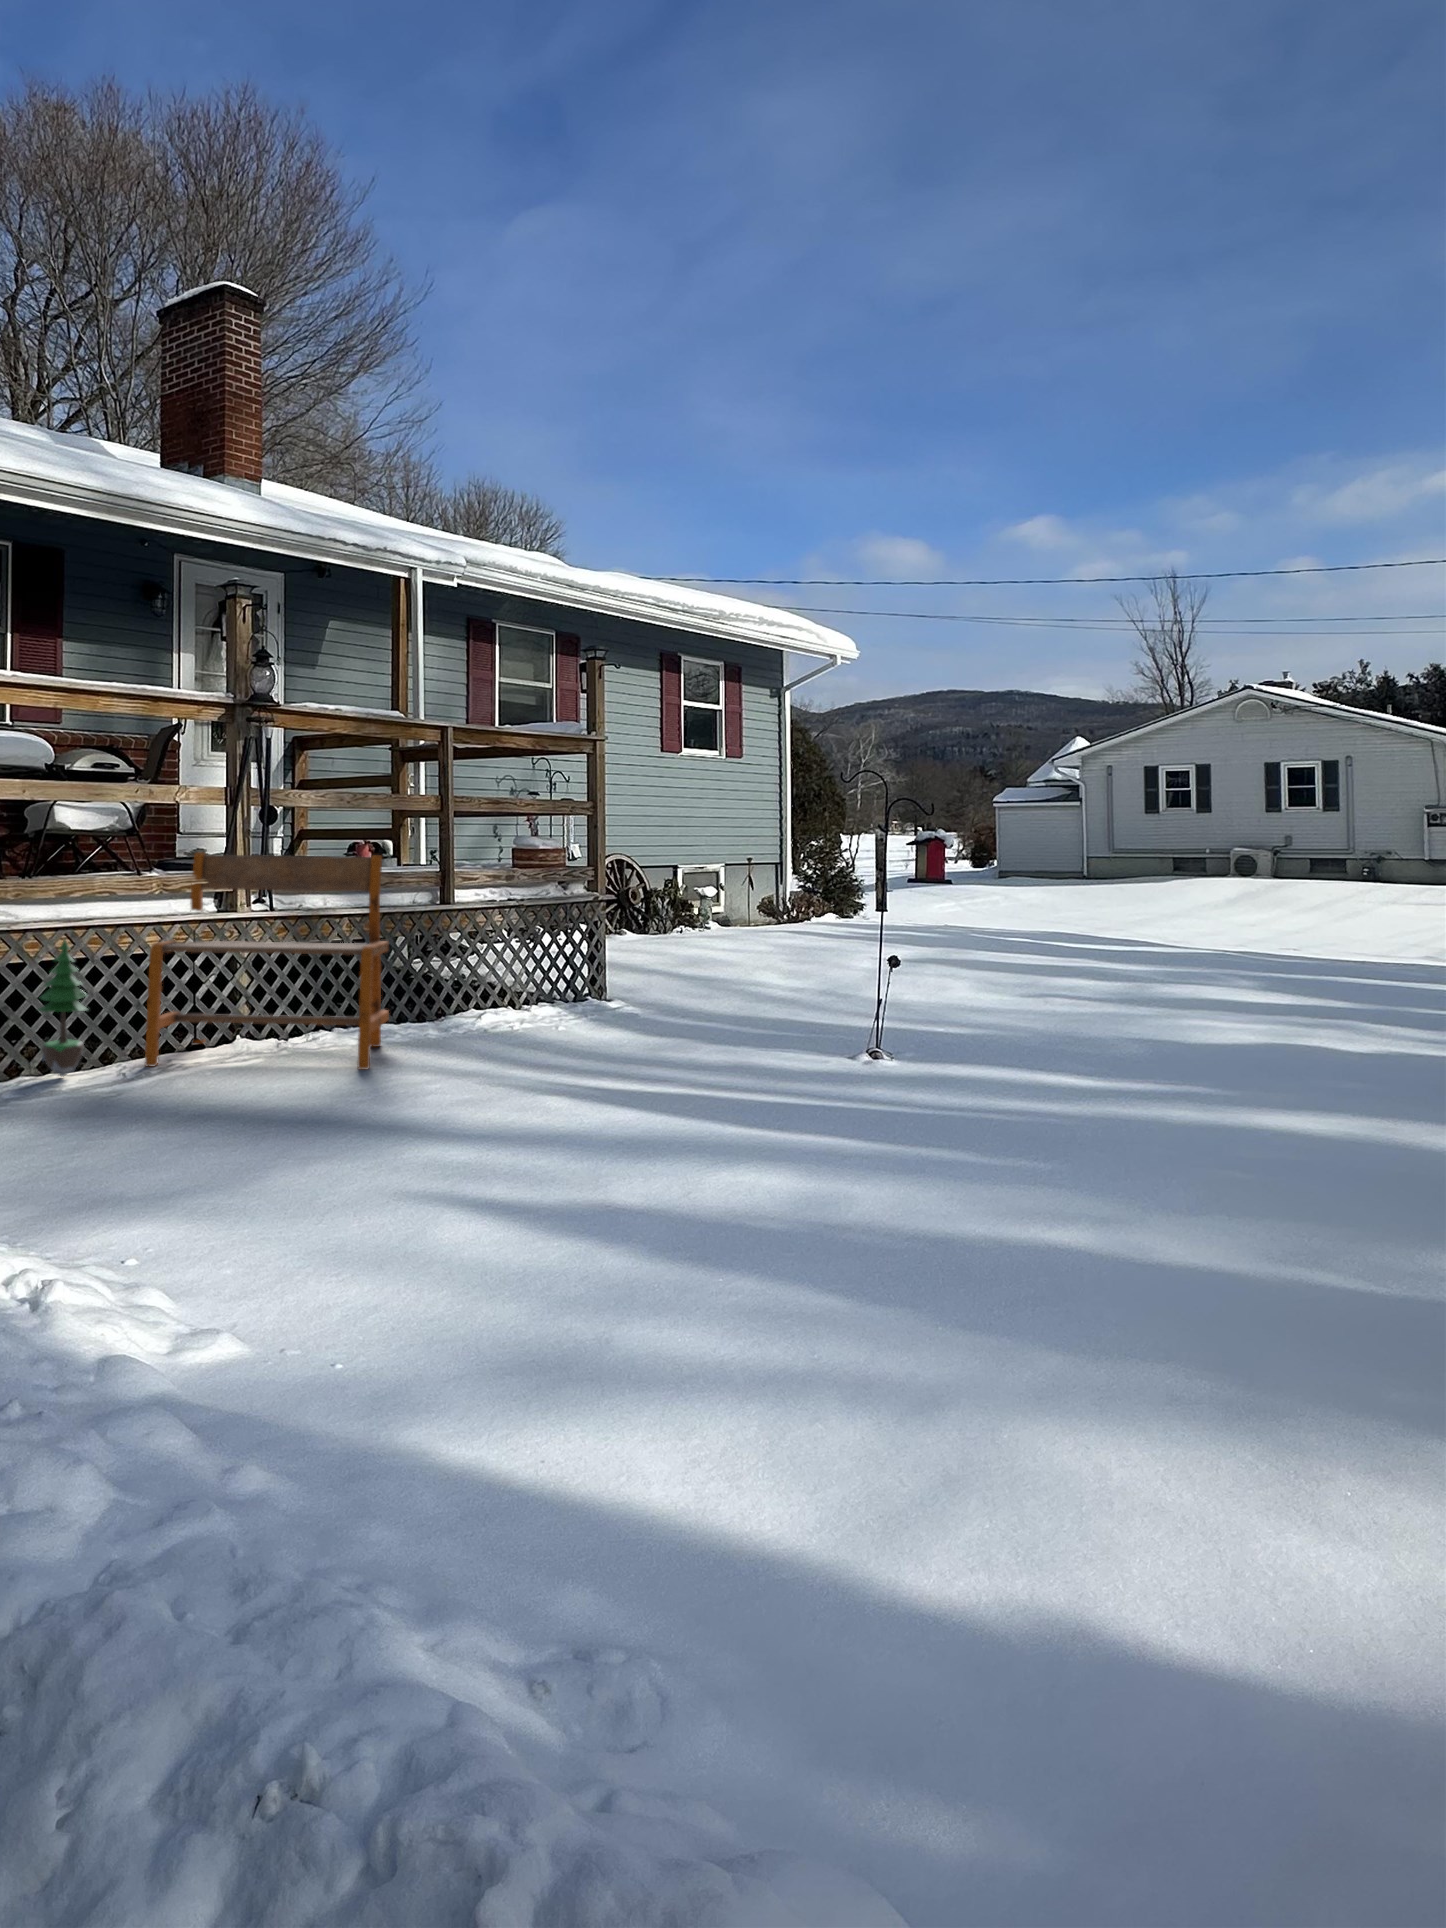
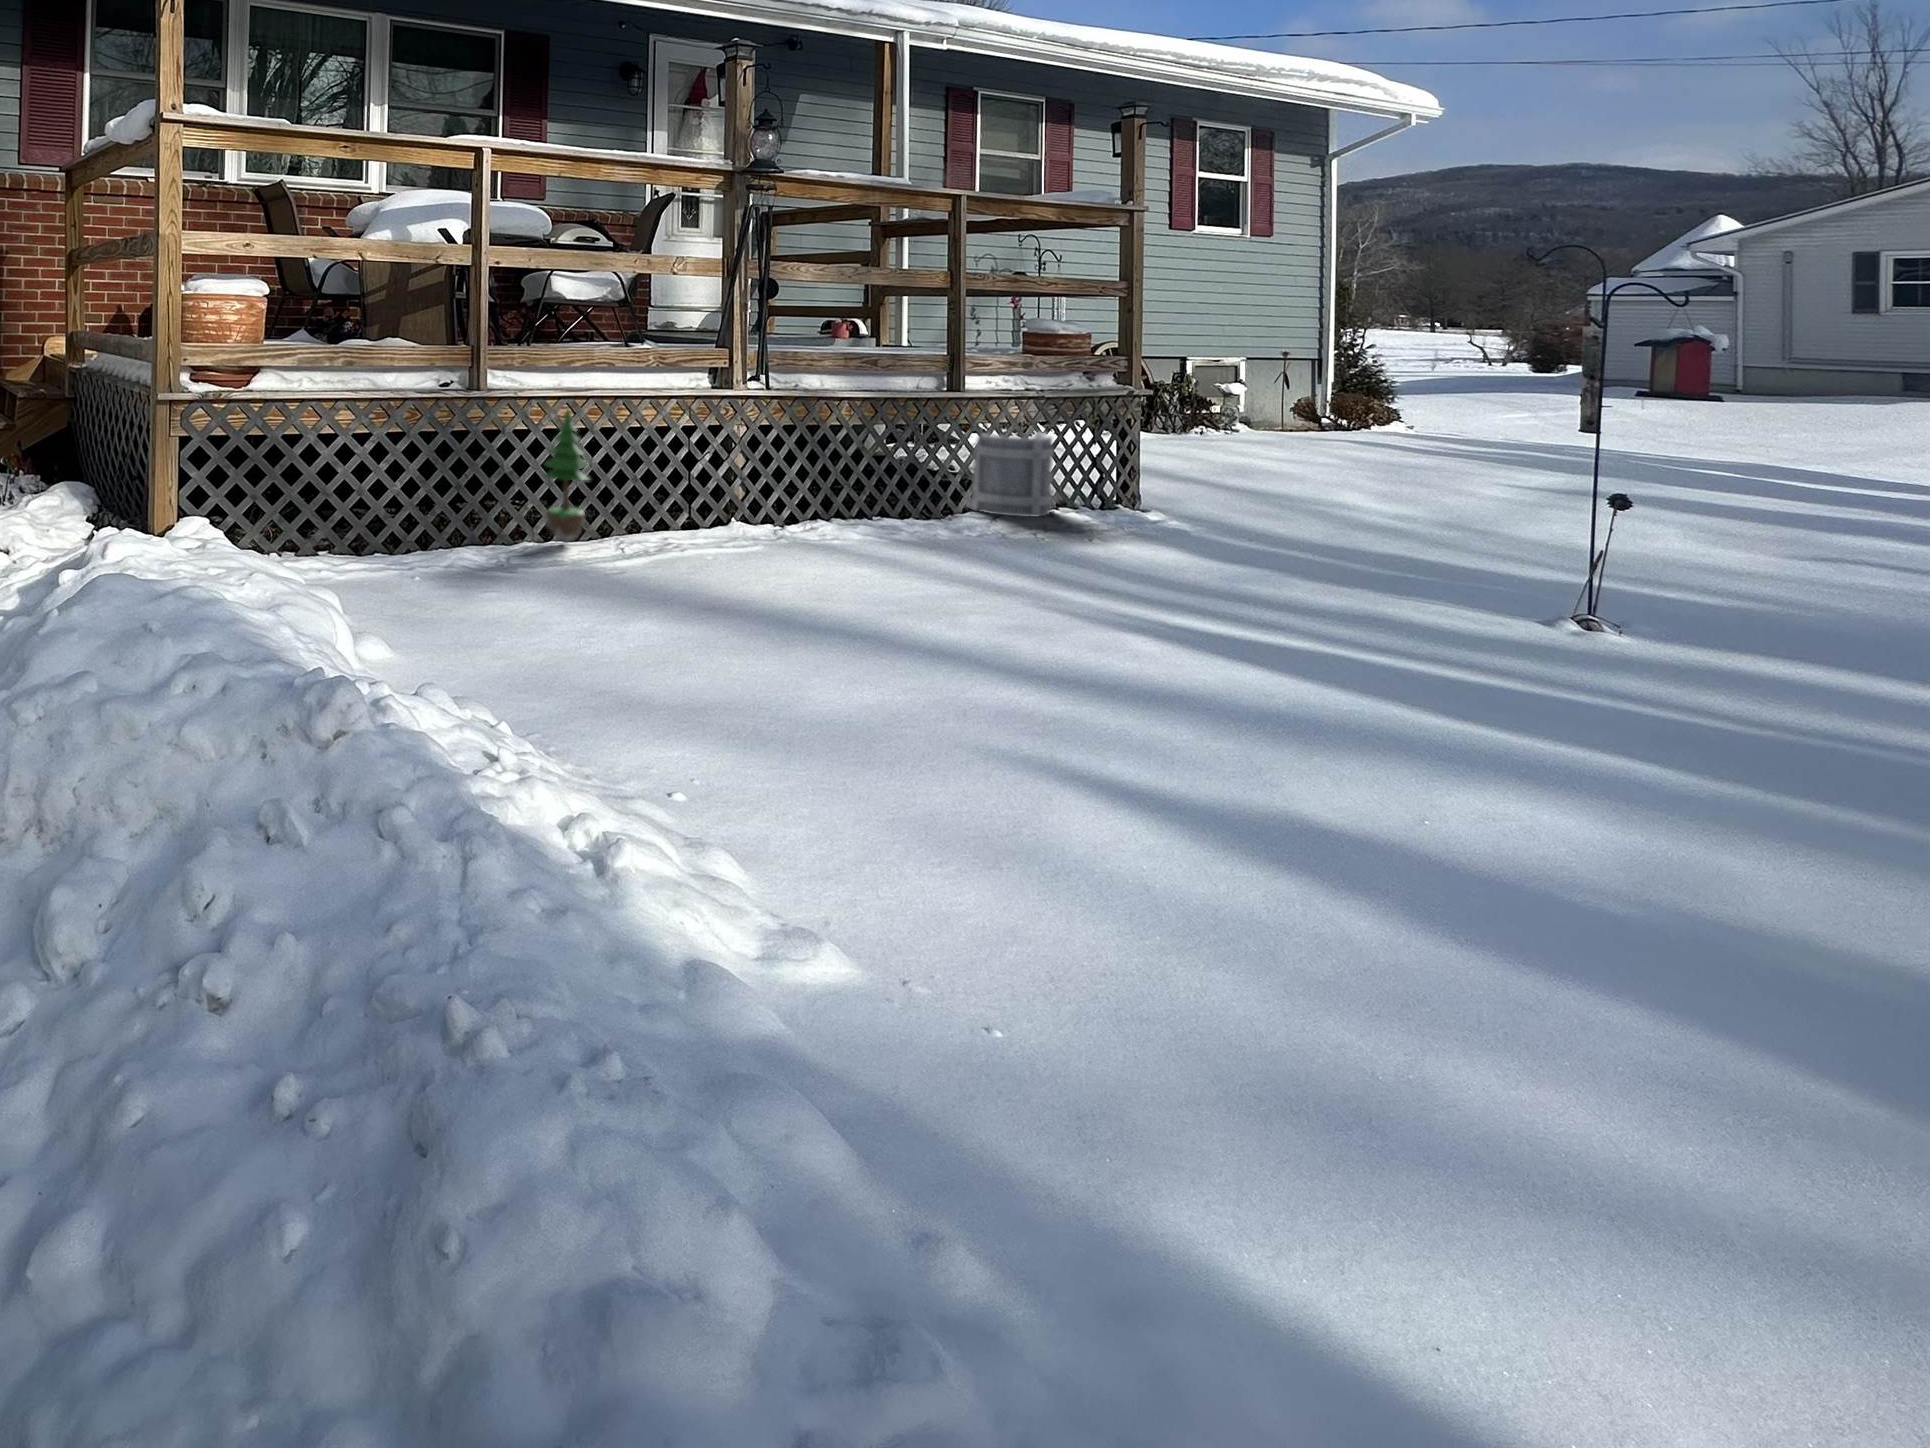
bench: present [145,853,389,1069] -> none [642,327,901,570]
bucket: none [460,935,530,1013] -> present [966,432,1054,517]

